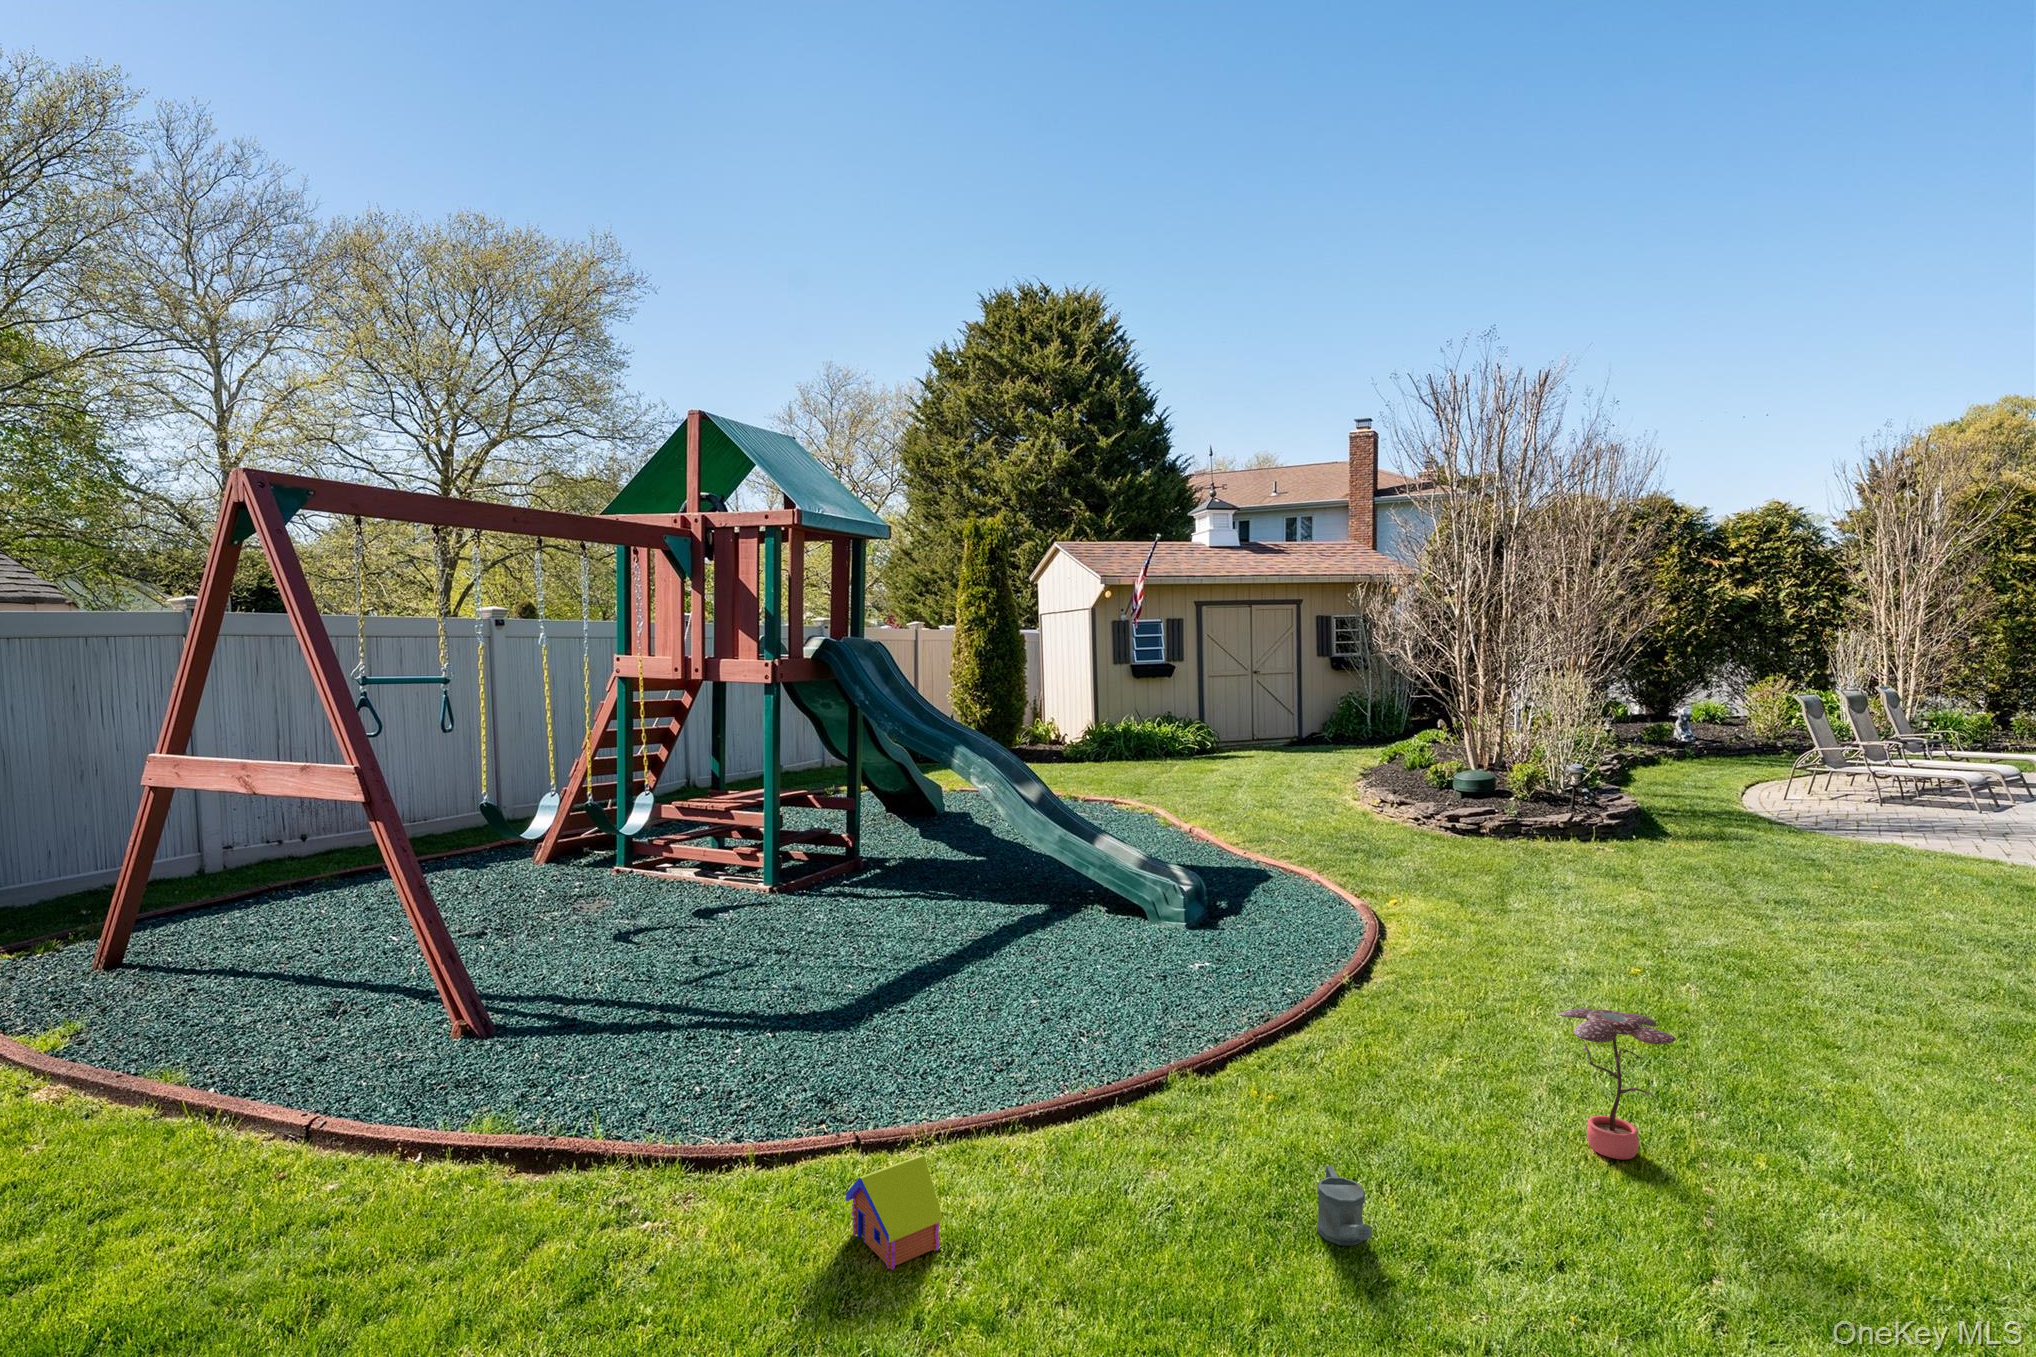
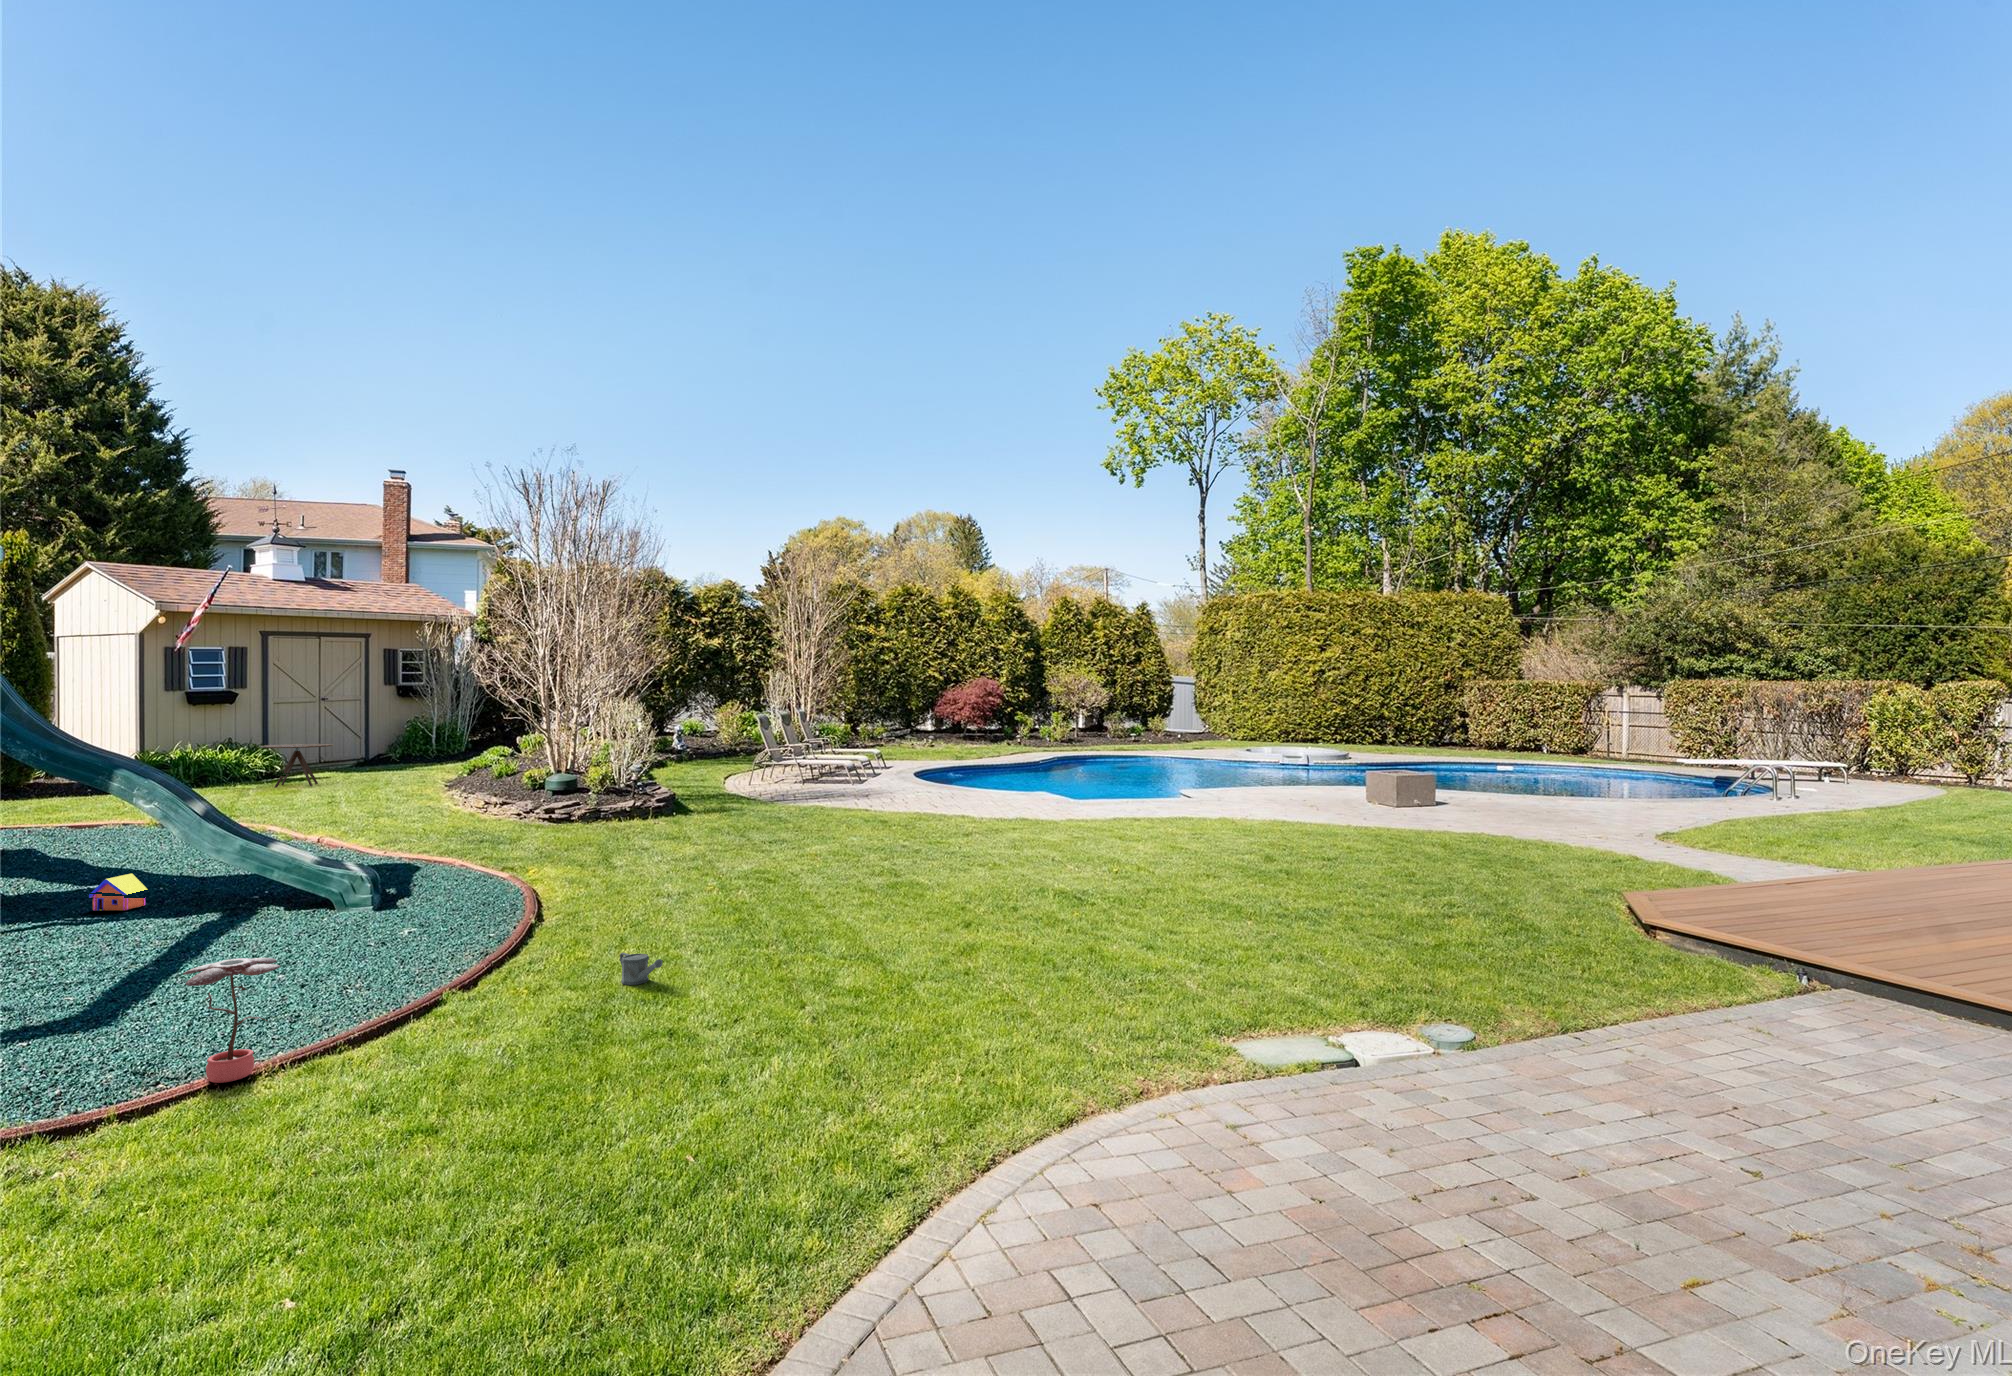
round table: none [1234,709,1292,751] -> present [260,744,333,788]
potted plant: present [1559,1008,1676,1160] -> present [183,958,281,1083]
toy house: present [846,1155,941,1270] -> present [89,874,148,911]

